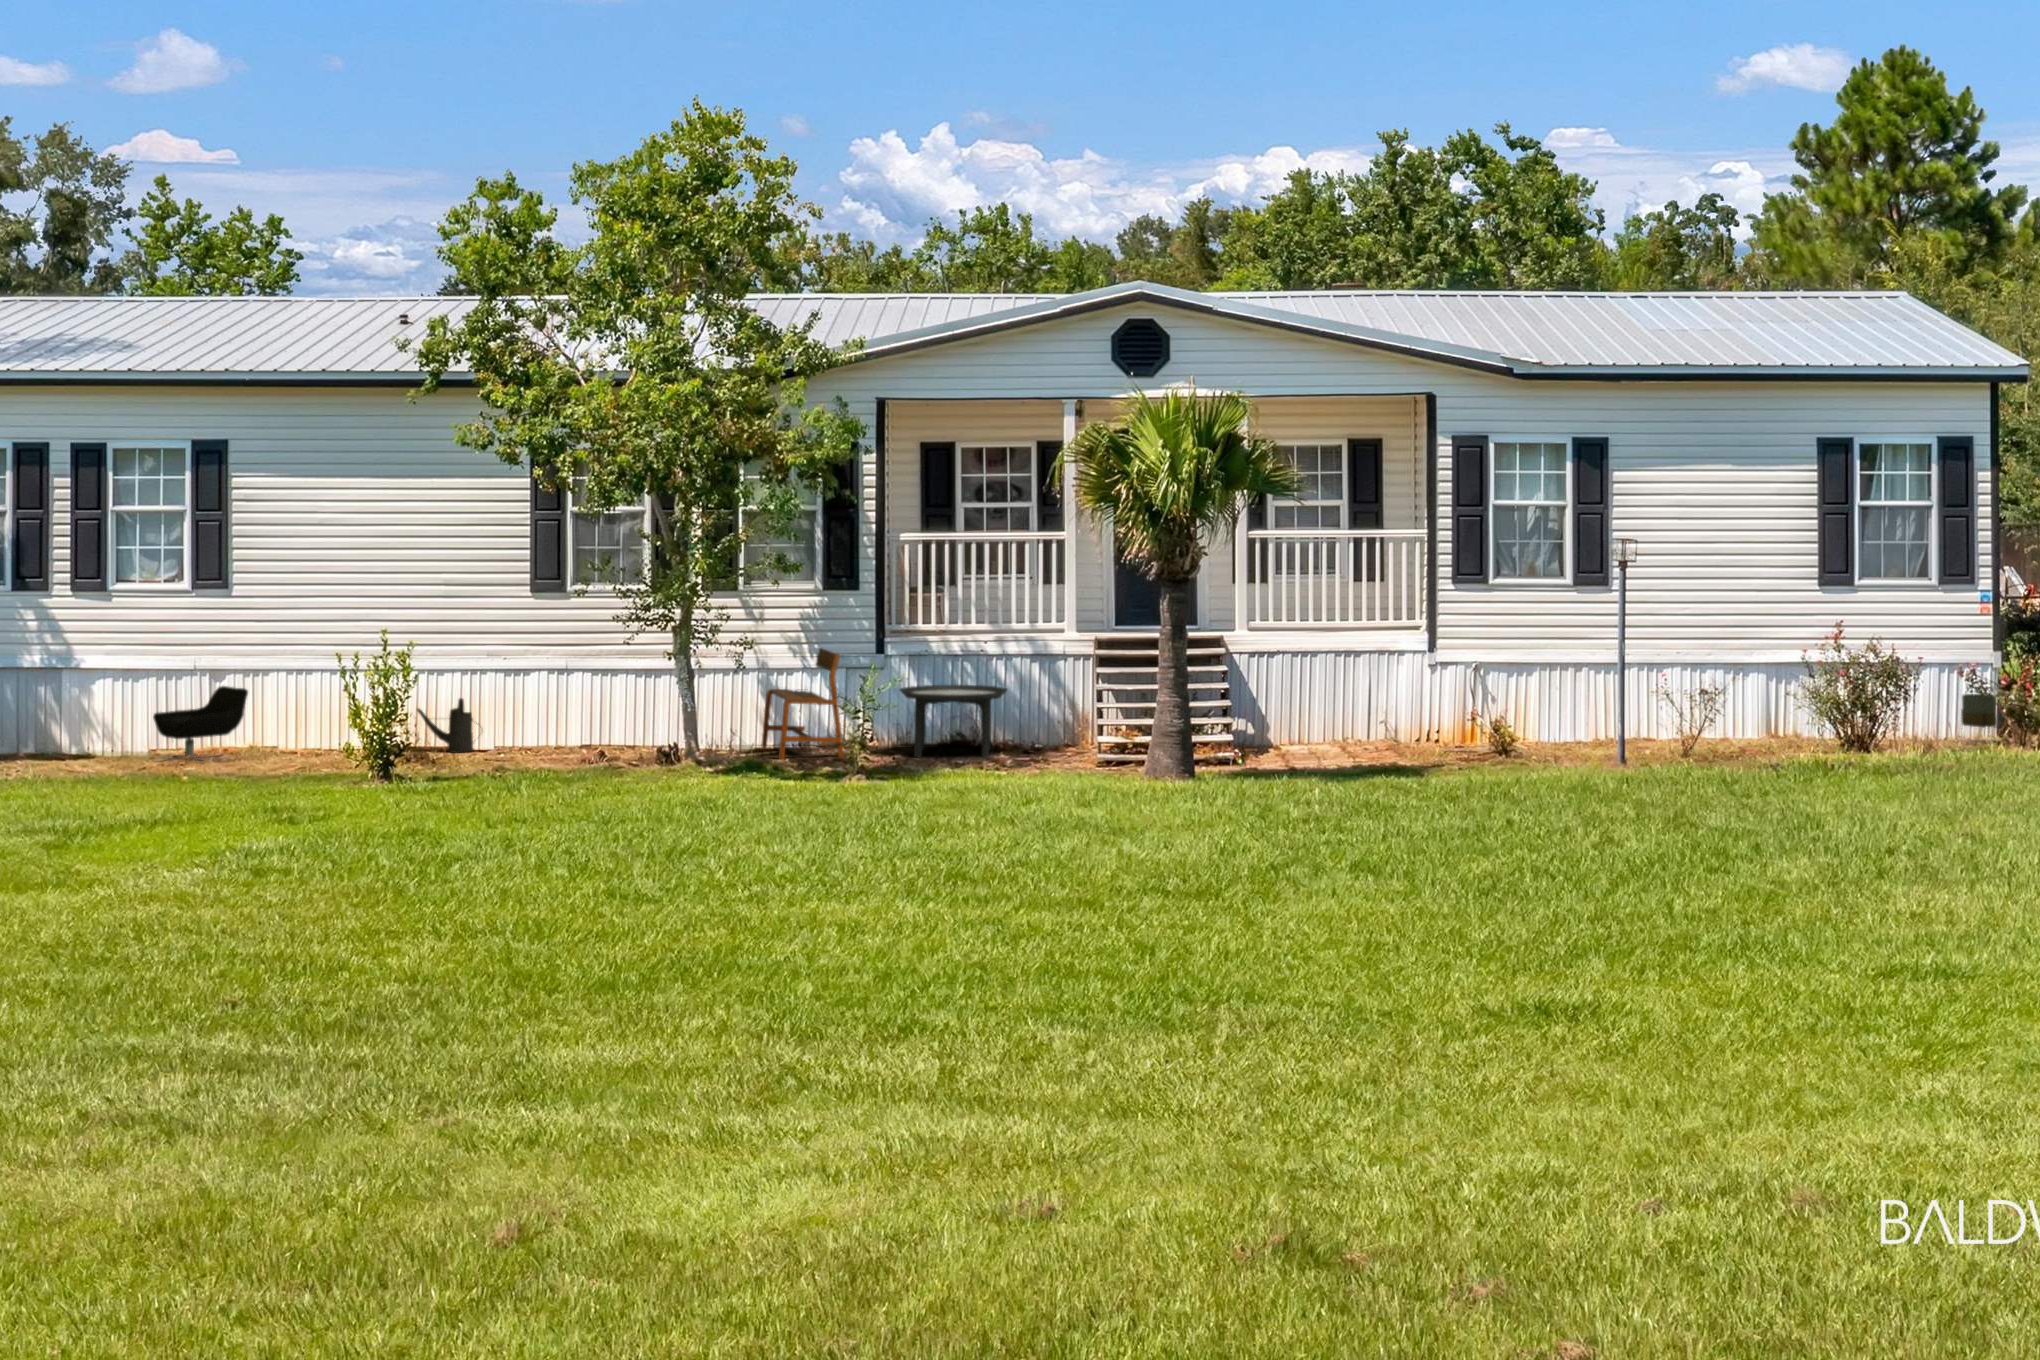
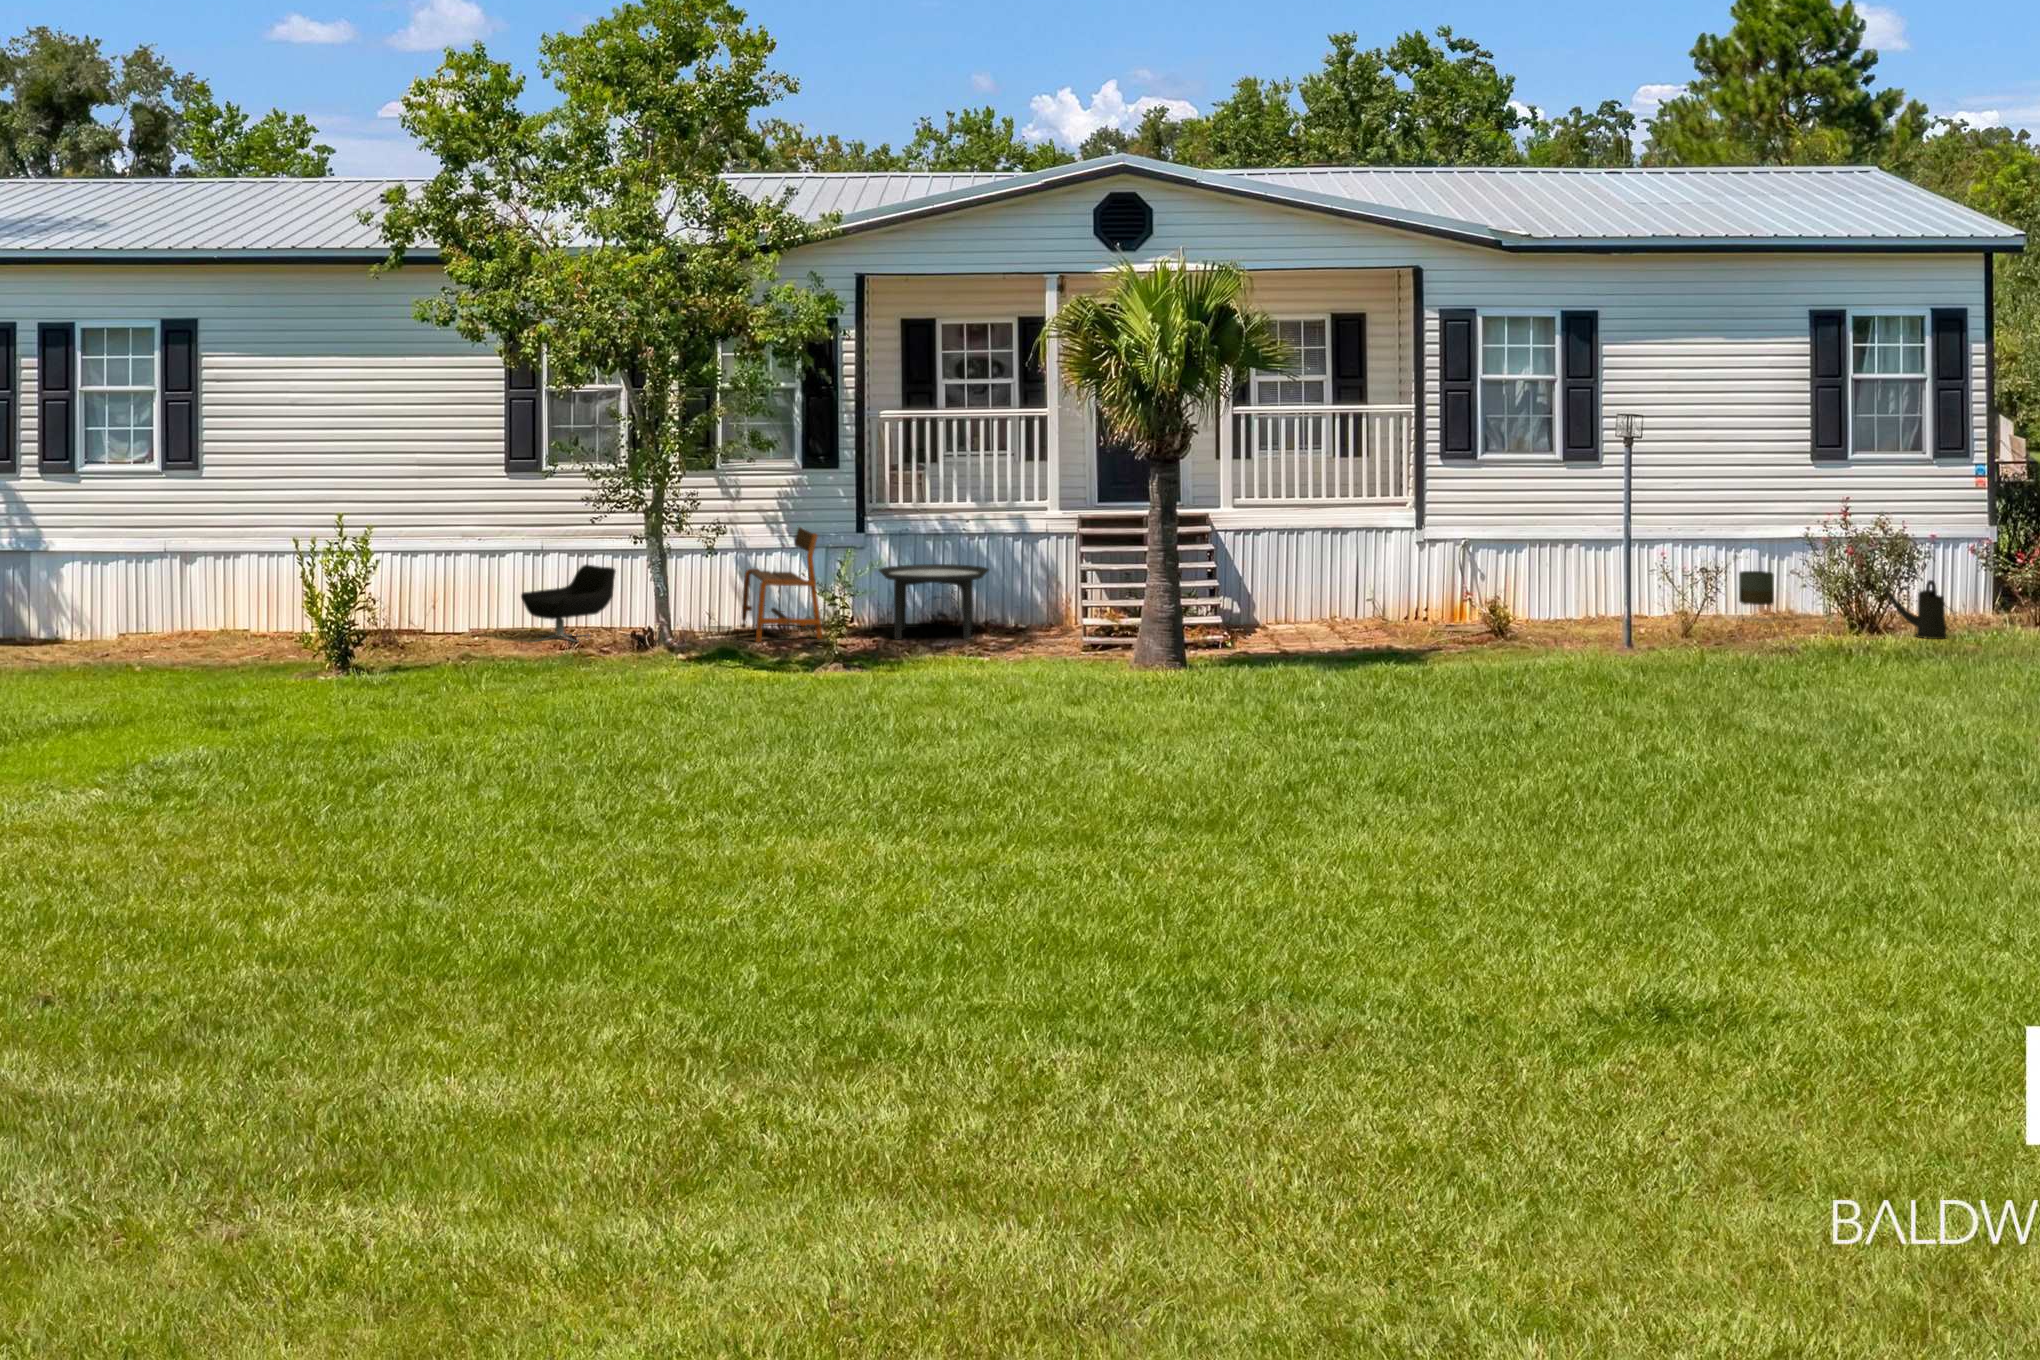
lounge chair: present [153,686,248,761] -> present [521,565,616,641]
planter: present [1961,694,1997,733] -> present [1739,571,1774,605]
watering can: present [417,698,474,753] -> present [1882,580,1947,639]

